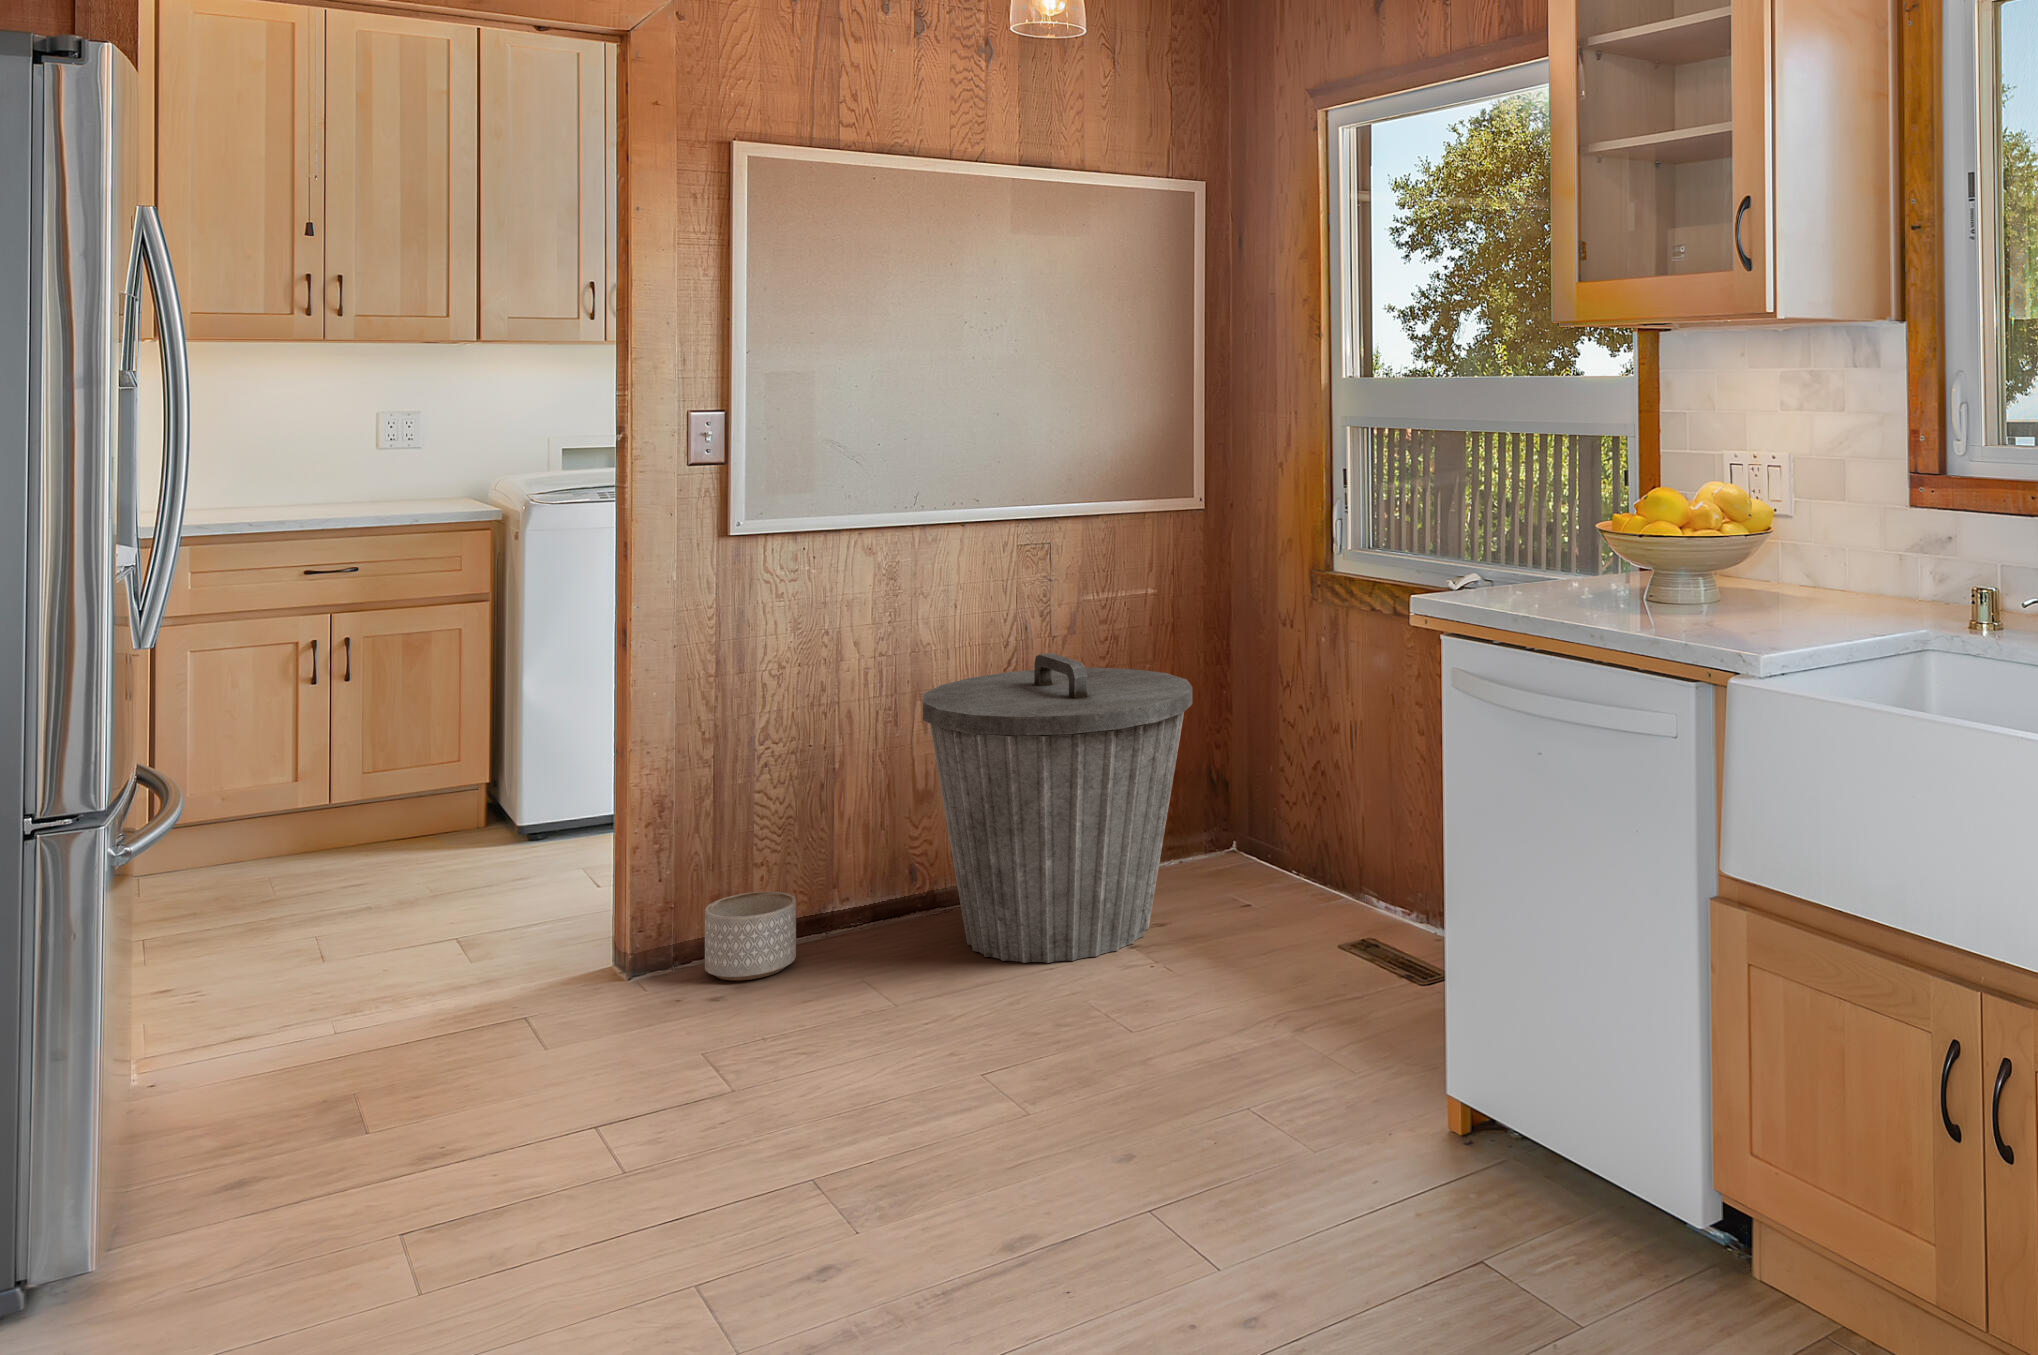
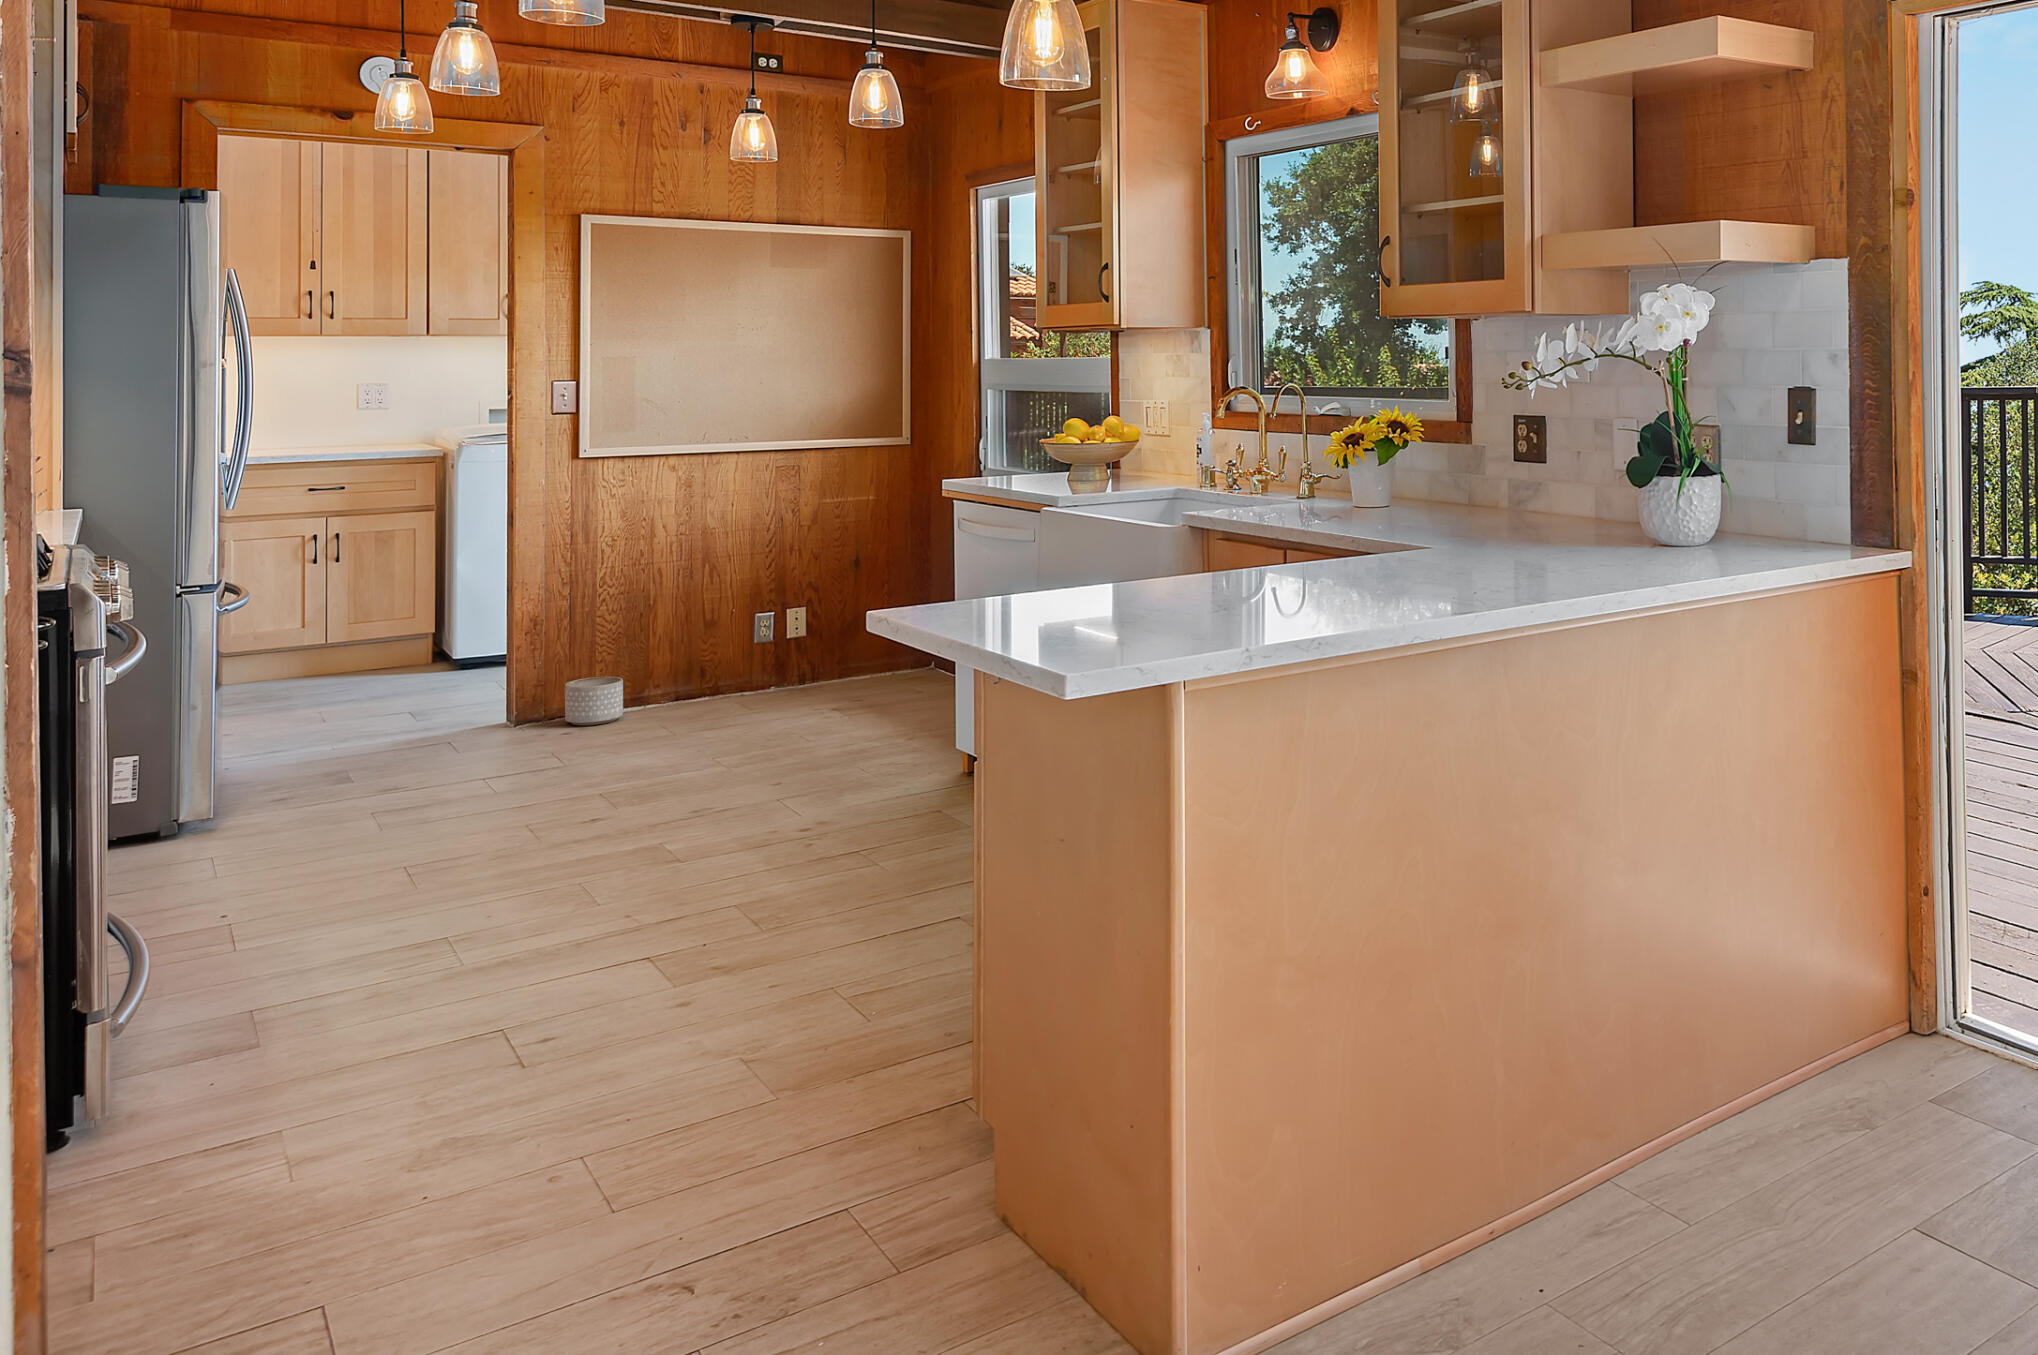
trash can: present [923,653,1193,963] -> none [702,533,878,717]

